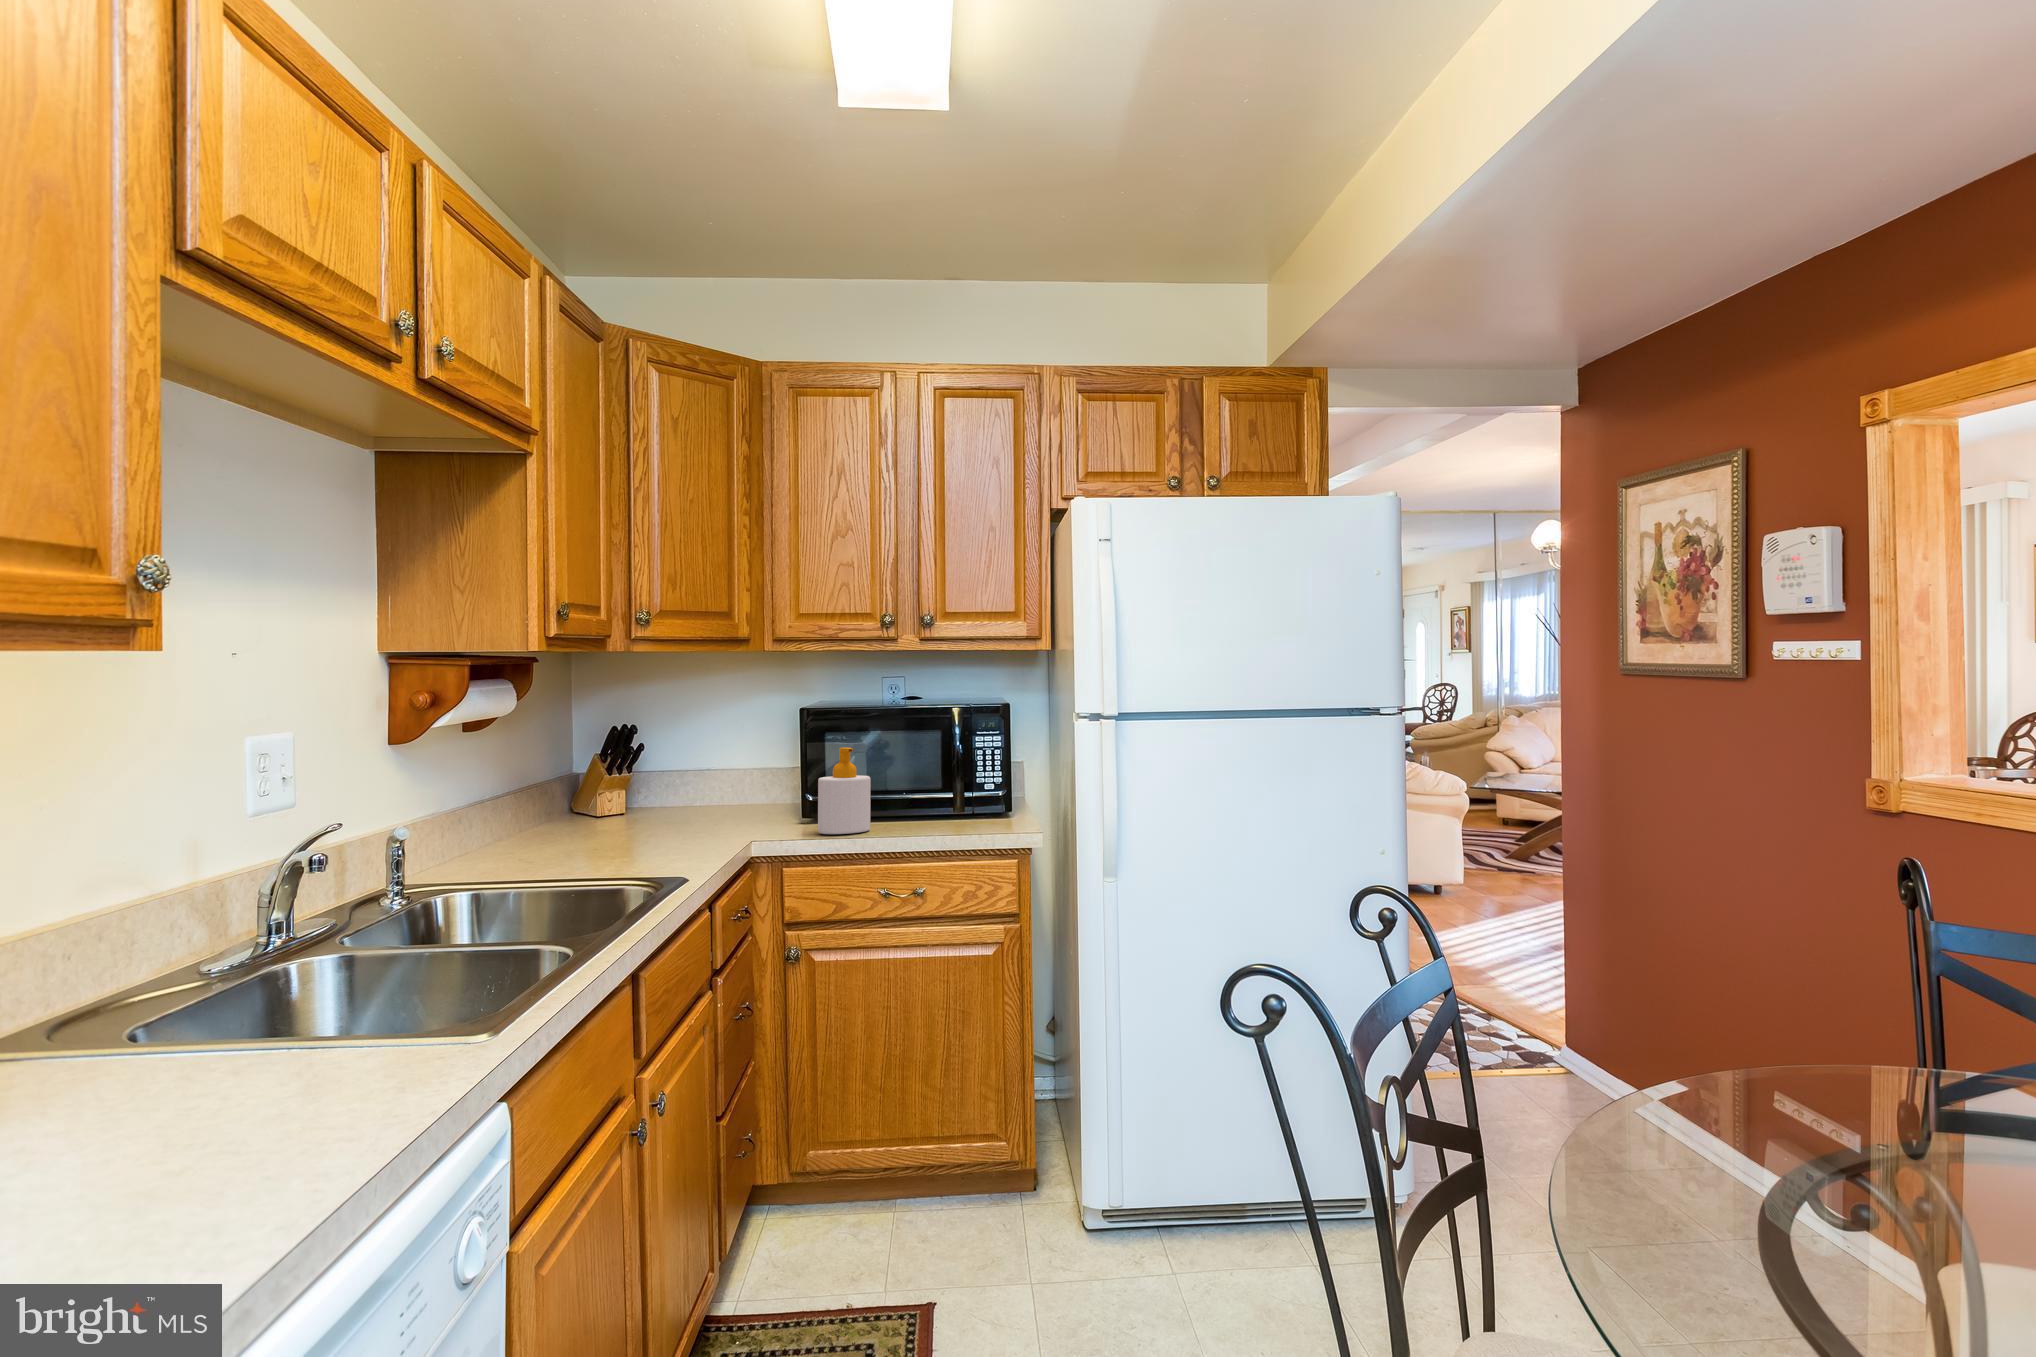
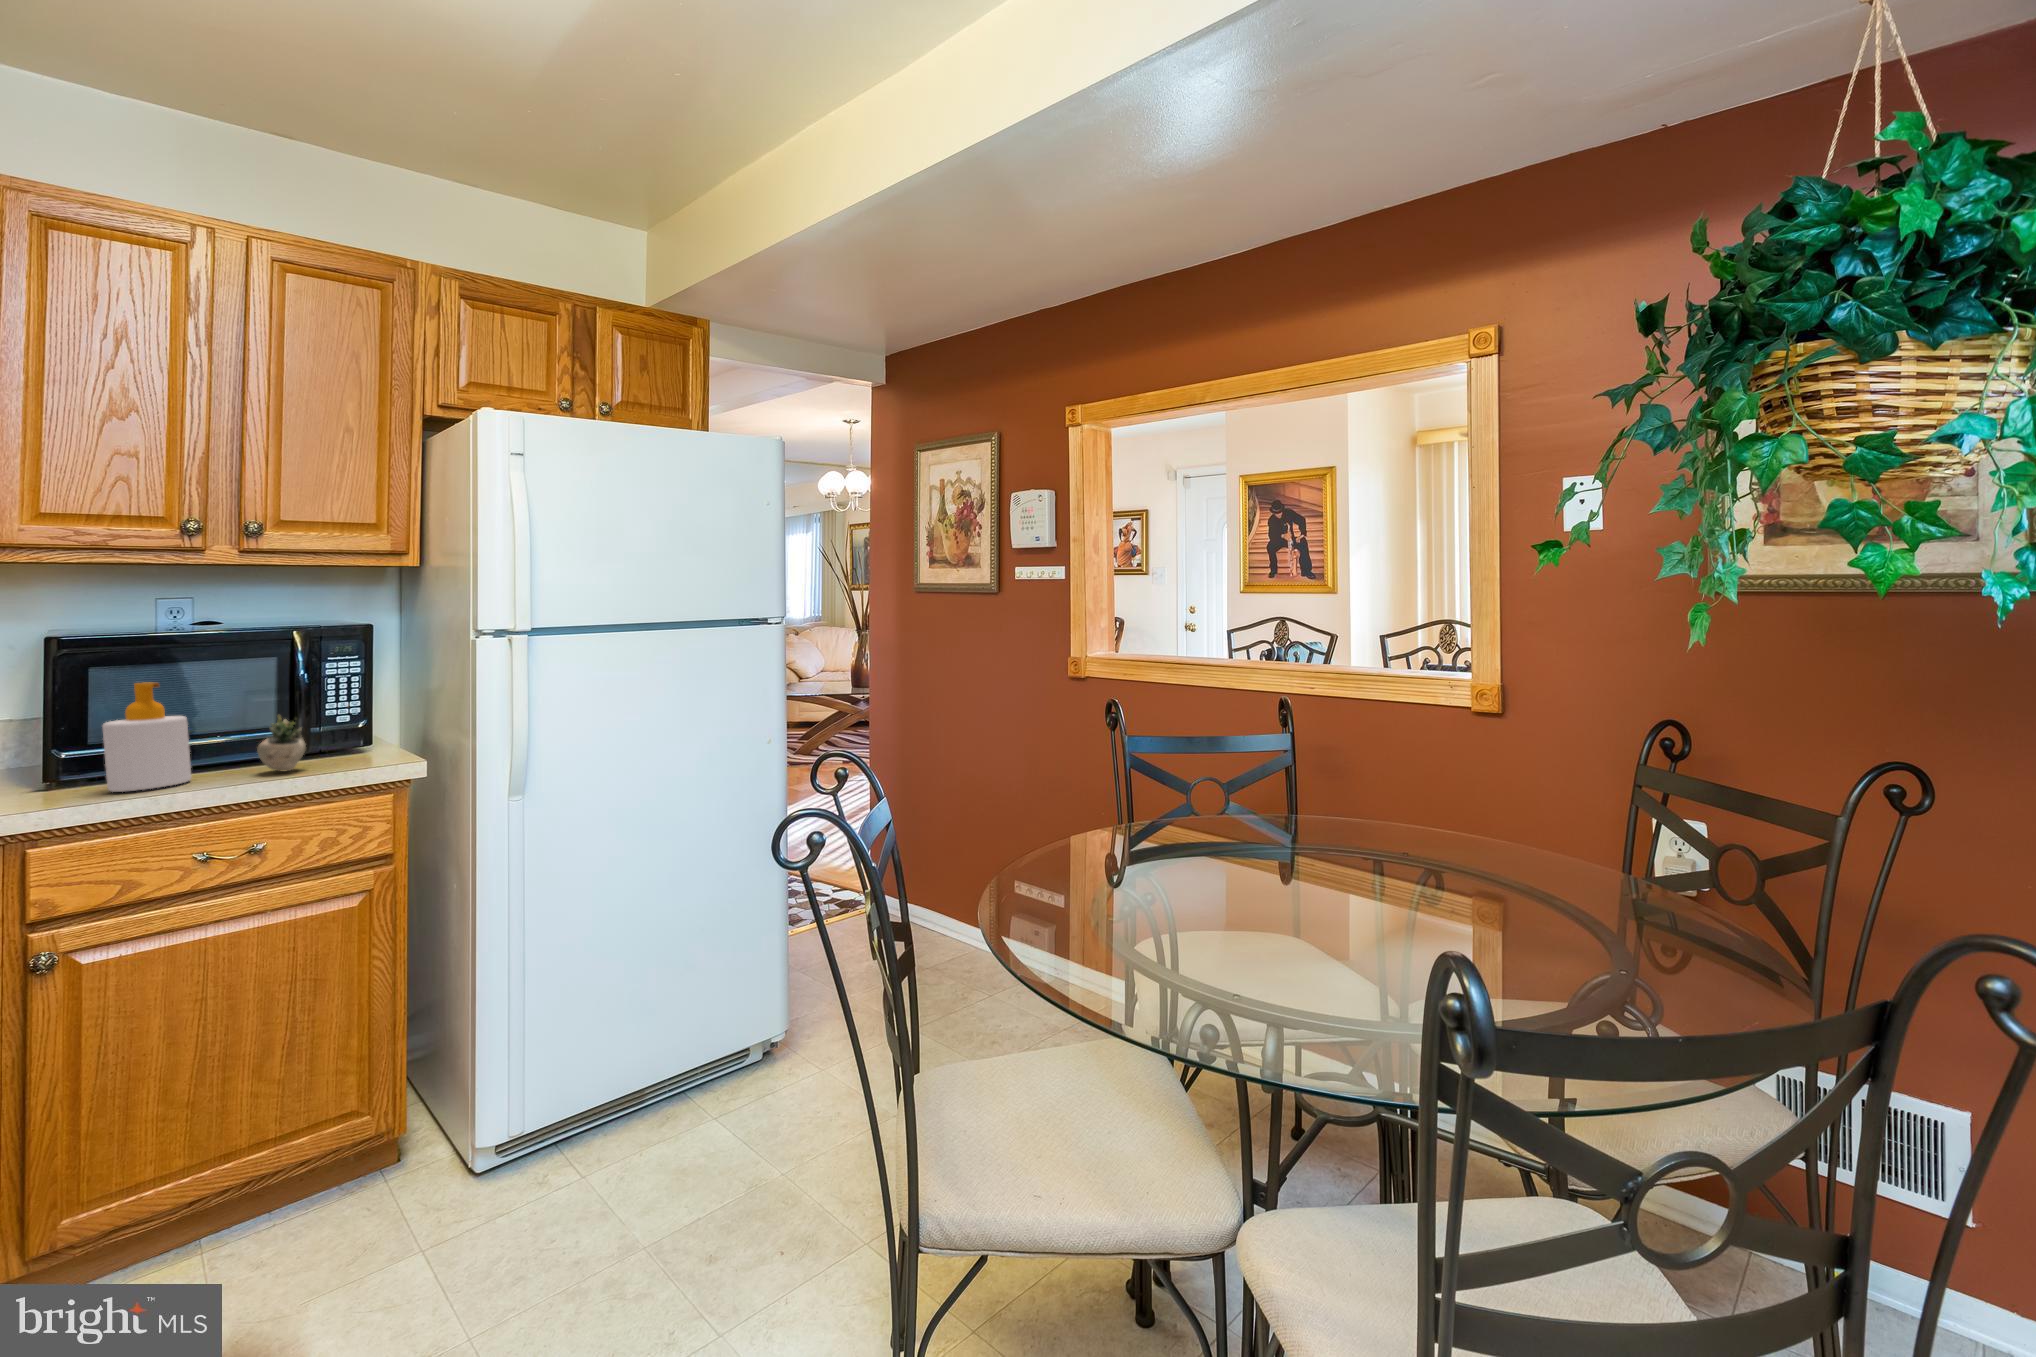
succulent plant: none [913,776,981,831] -> present [257,715,306,771]

